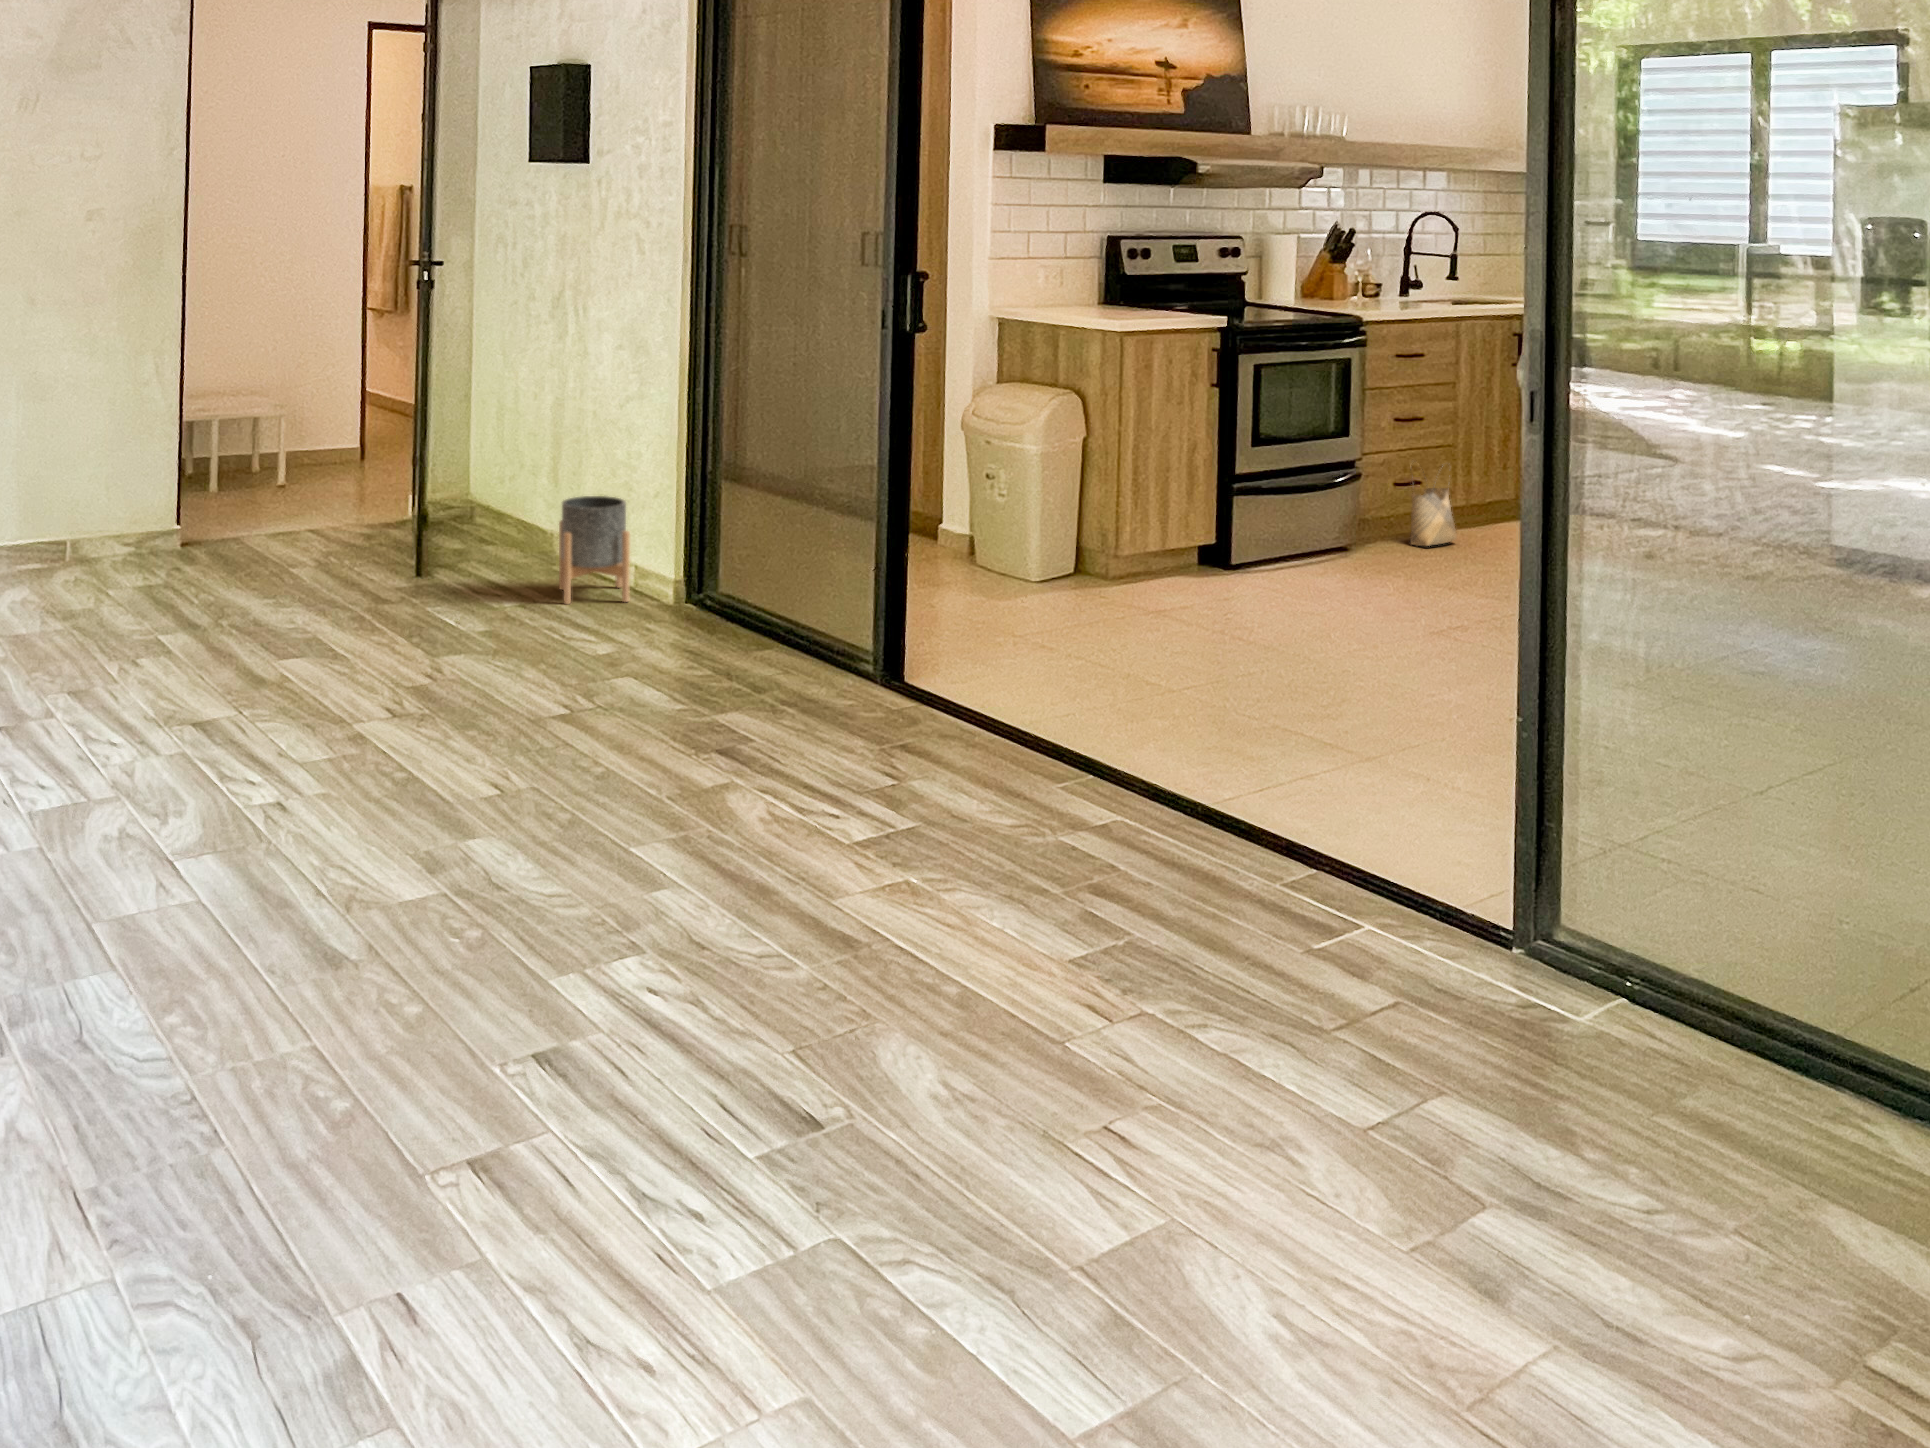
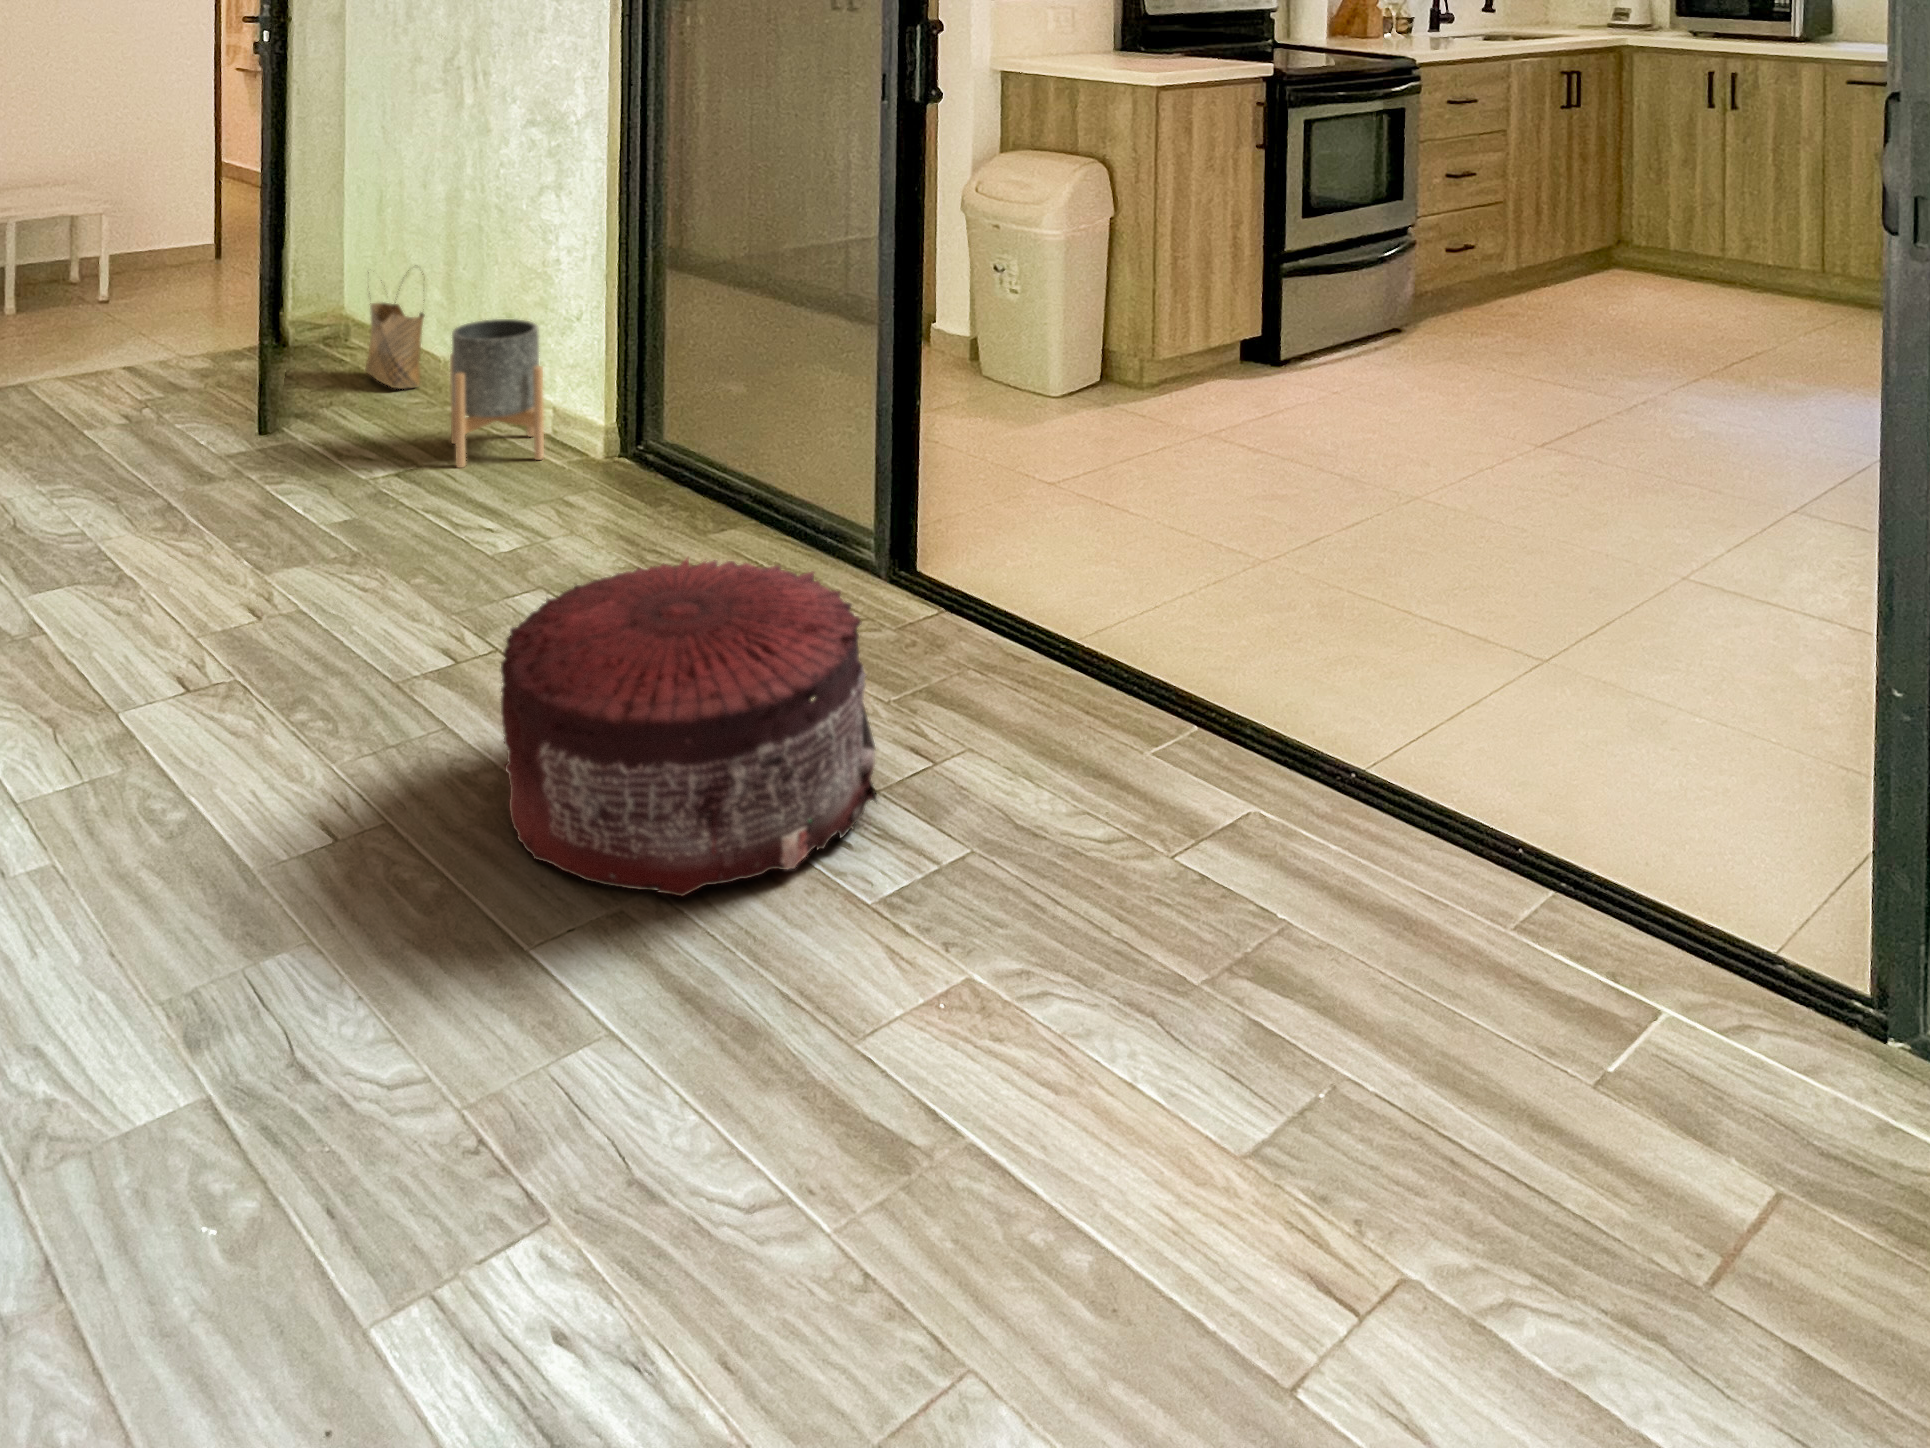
woven basket: present [1410,466,1457,546] -> present [365,272,424,389]
pouf: none [611,637,860,830] -> present [501,559,877,896]

